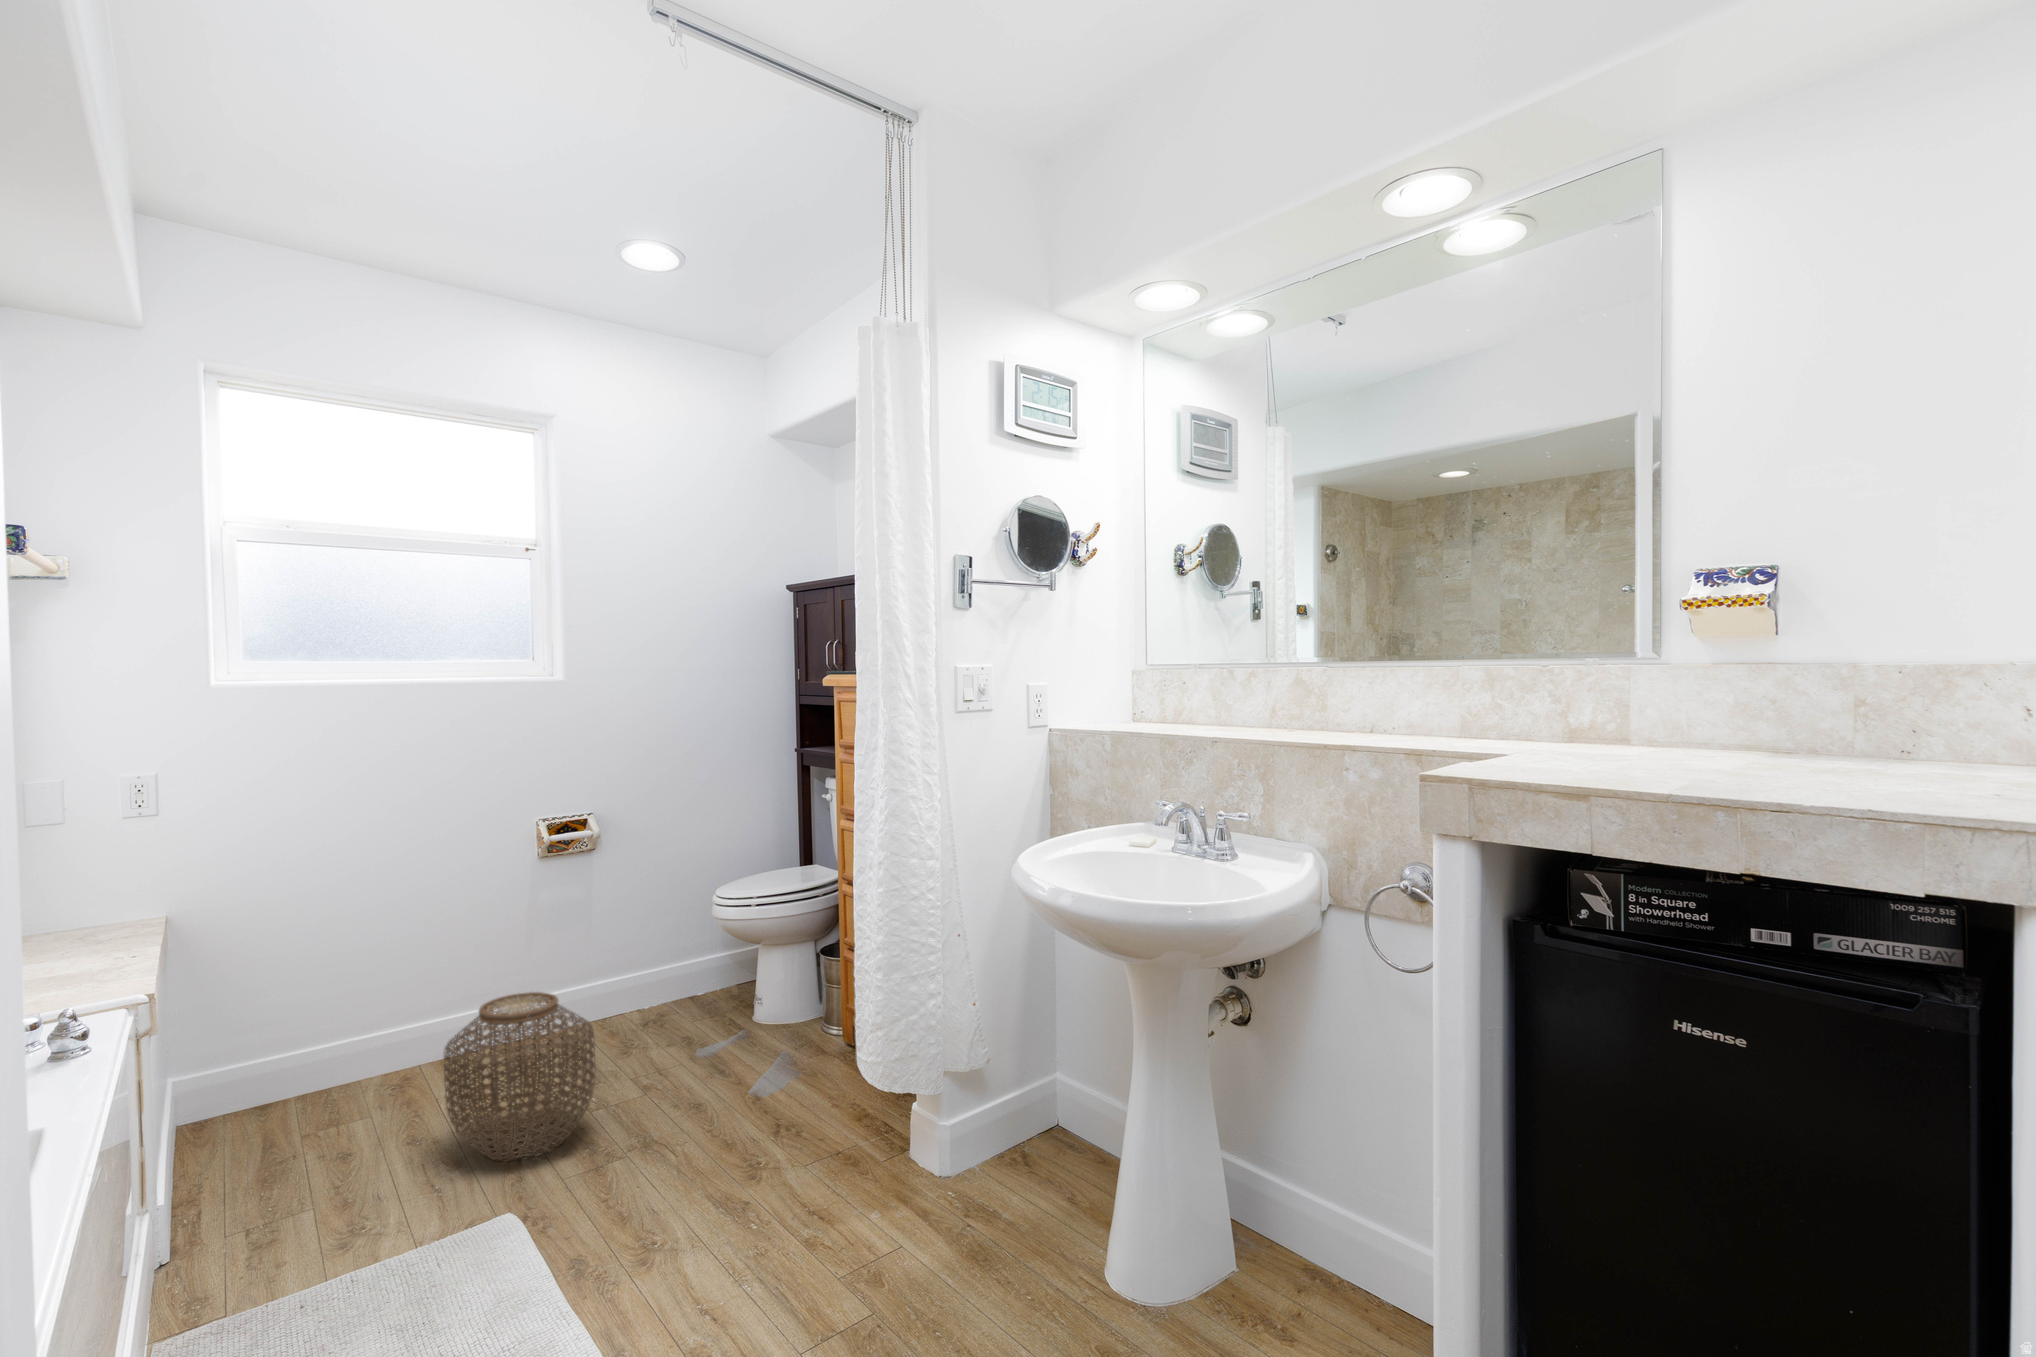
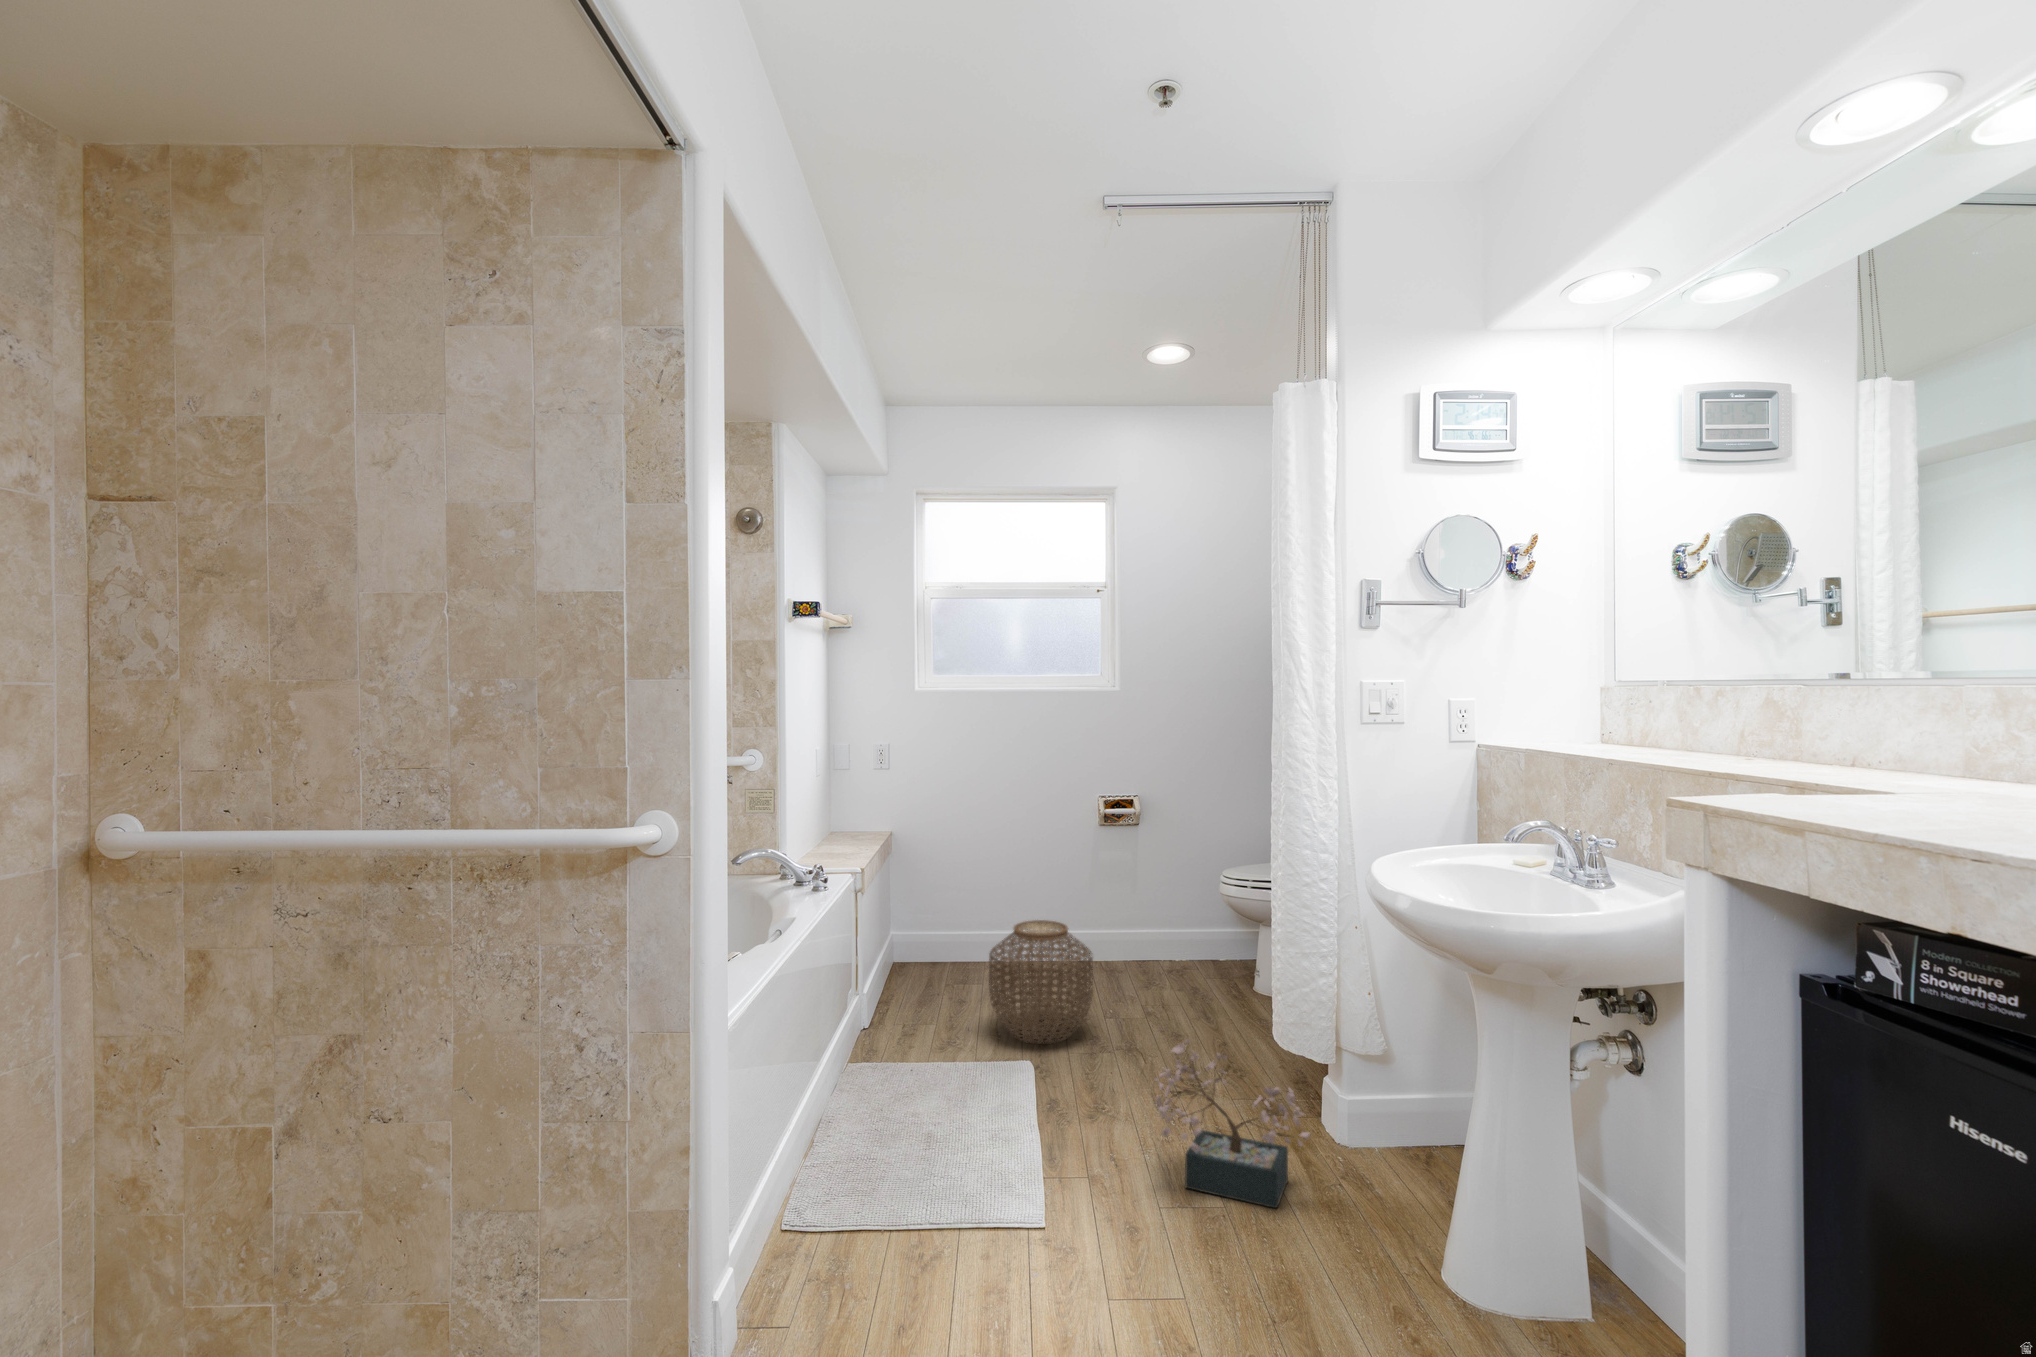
decorative plant: none [762,1100,946,1274] -> present [1154,1039,1310,1209]

